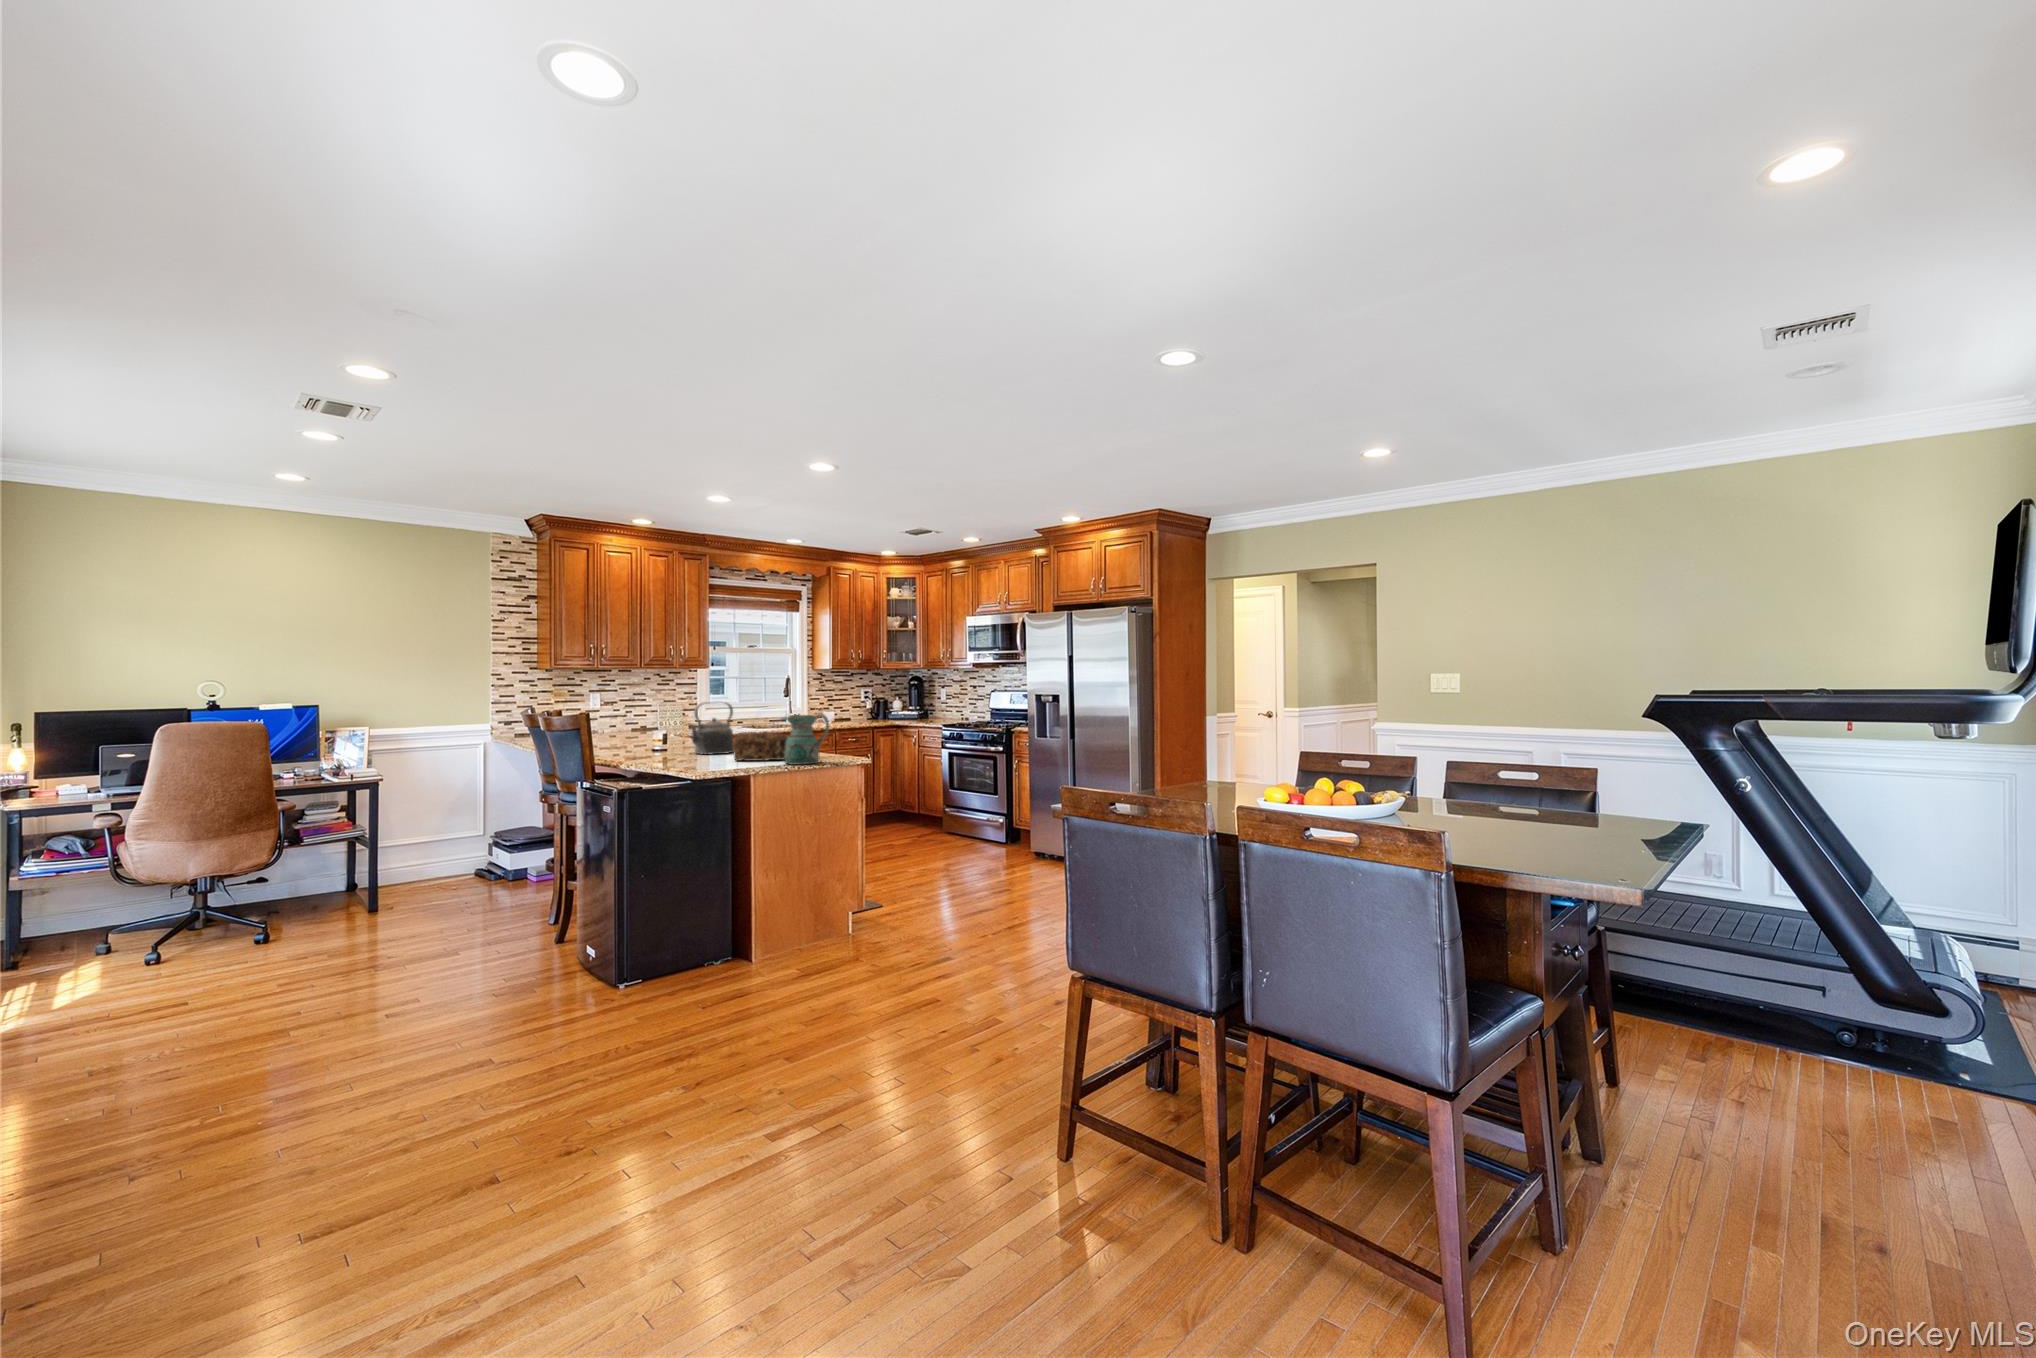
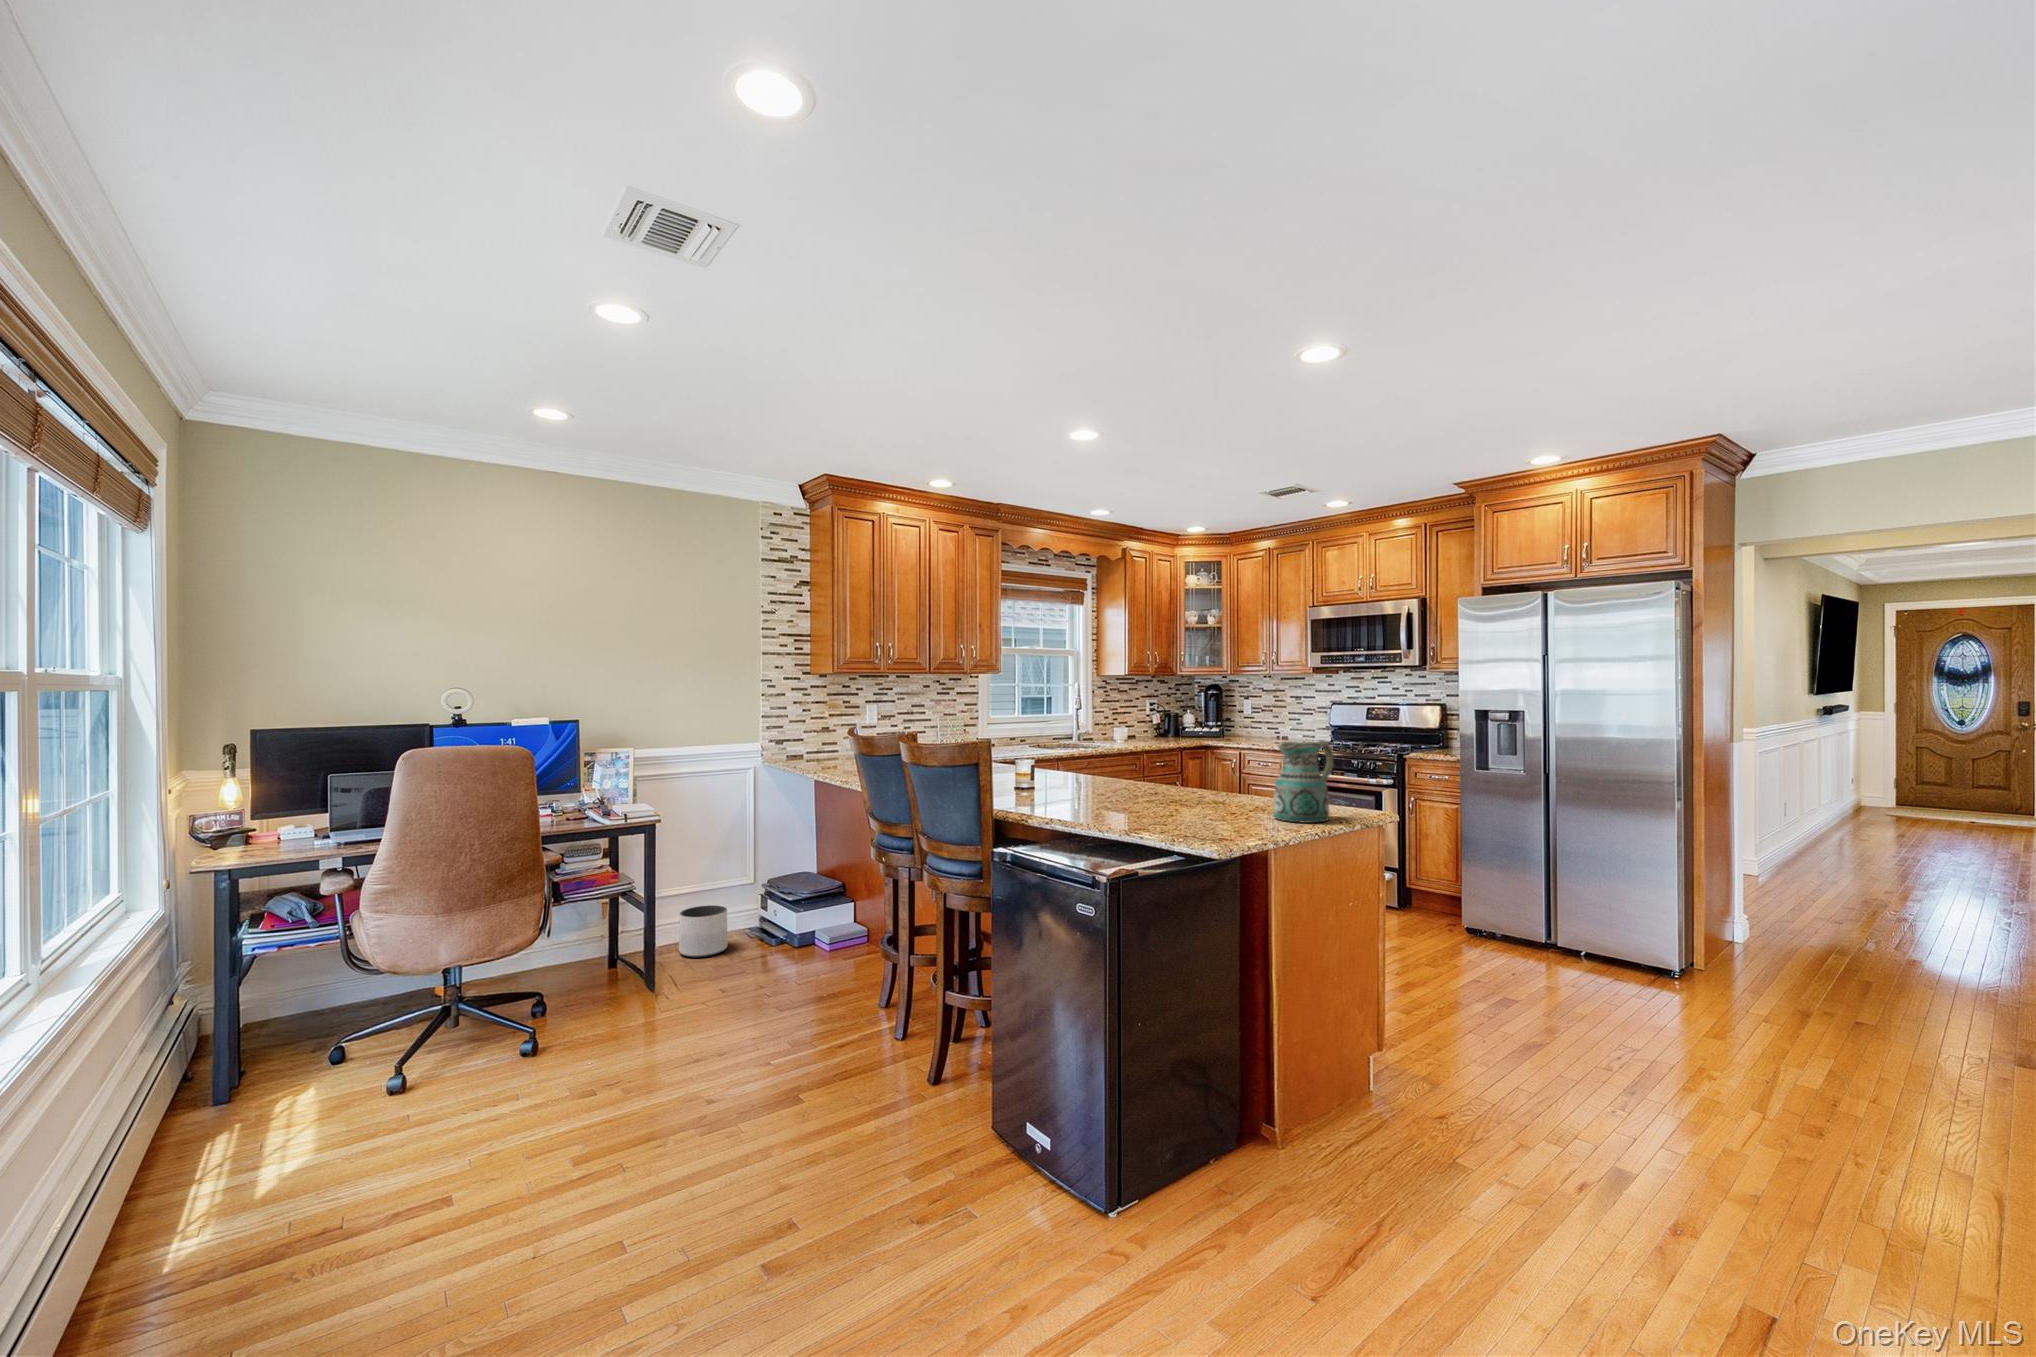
kettle: present [689,702,733,754] -> none [1069,718,1122,794]
bread loaf: present [733,732,789,761] -> none [1169,766,1255,811]
planter: none [412,851,455,889] -> present [679,905,728,957]

